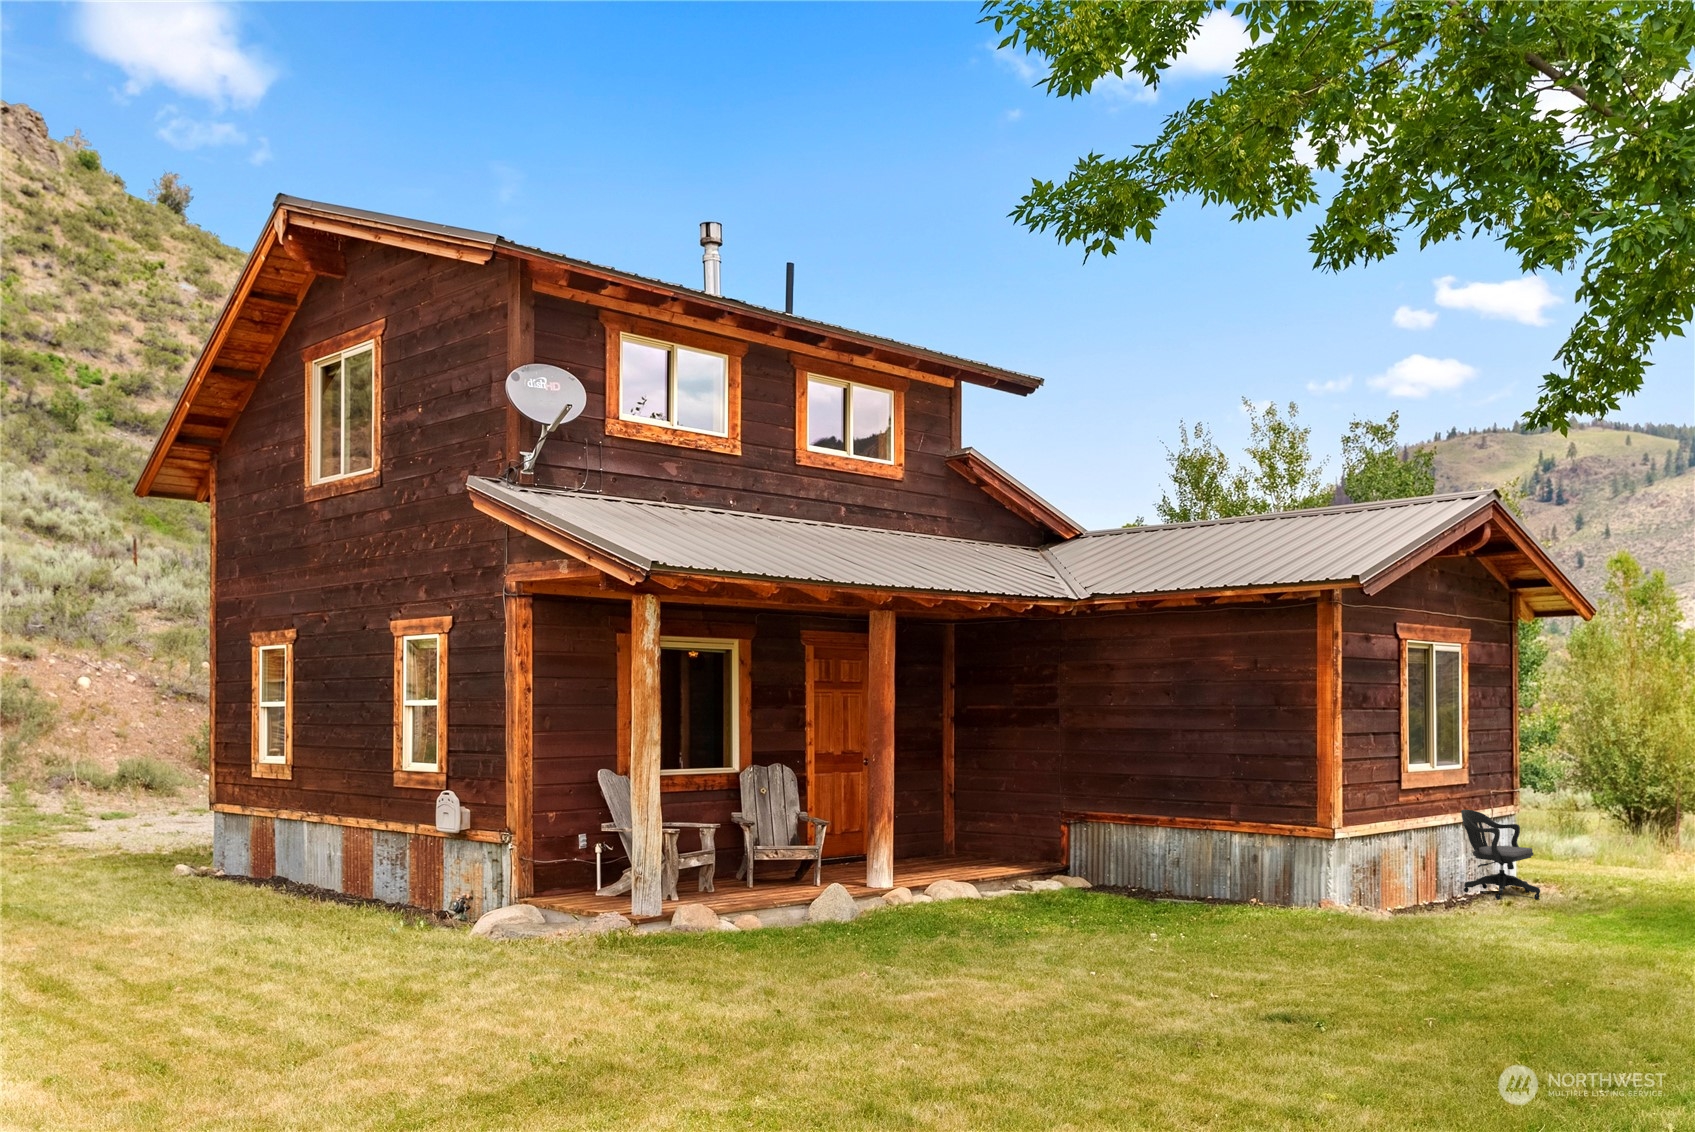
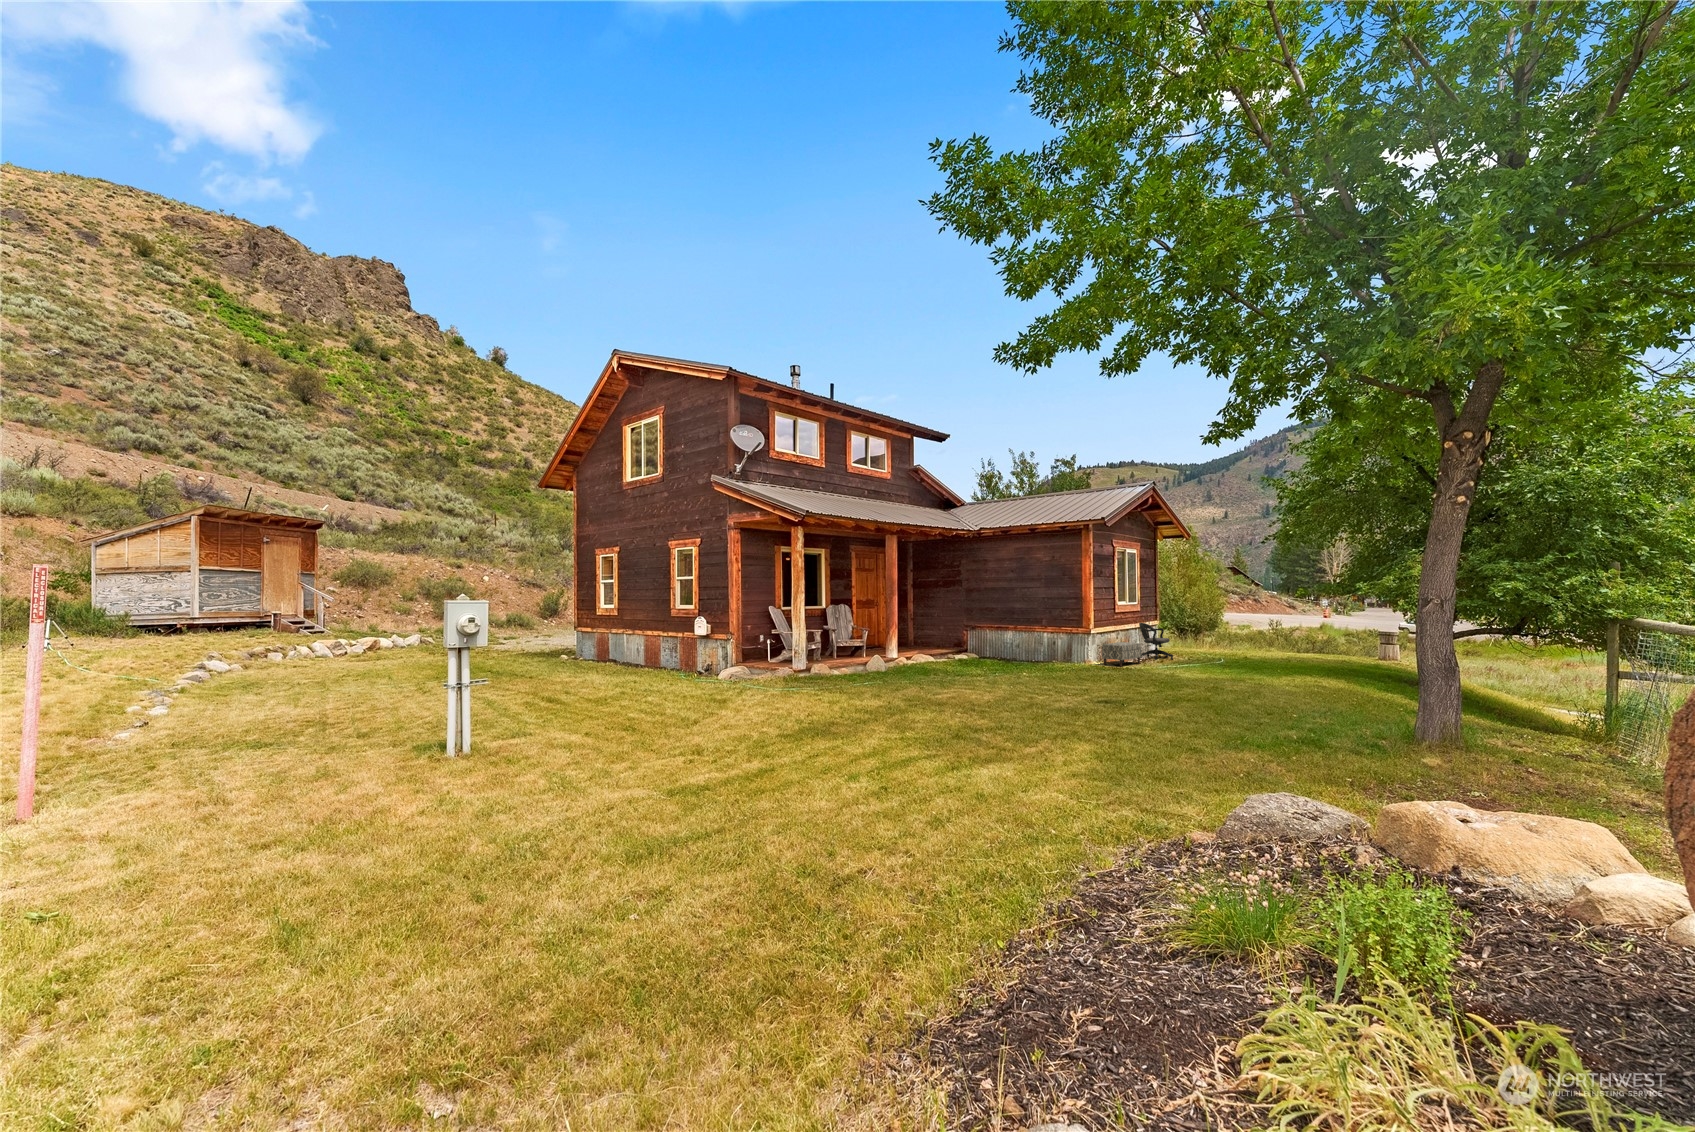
bench: none [1363,858,1460,921] -> present [1102,642,1142,667]

